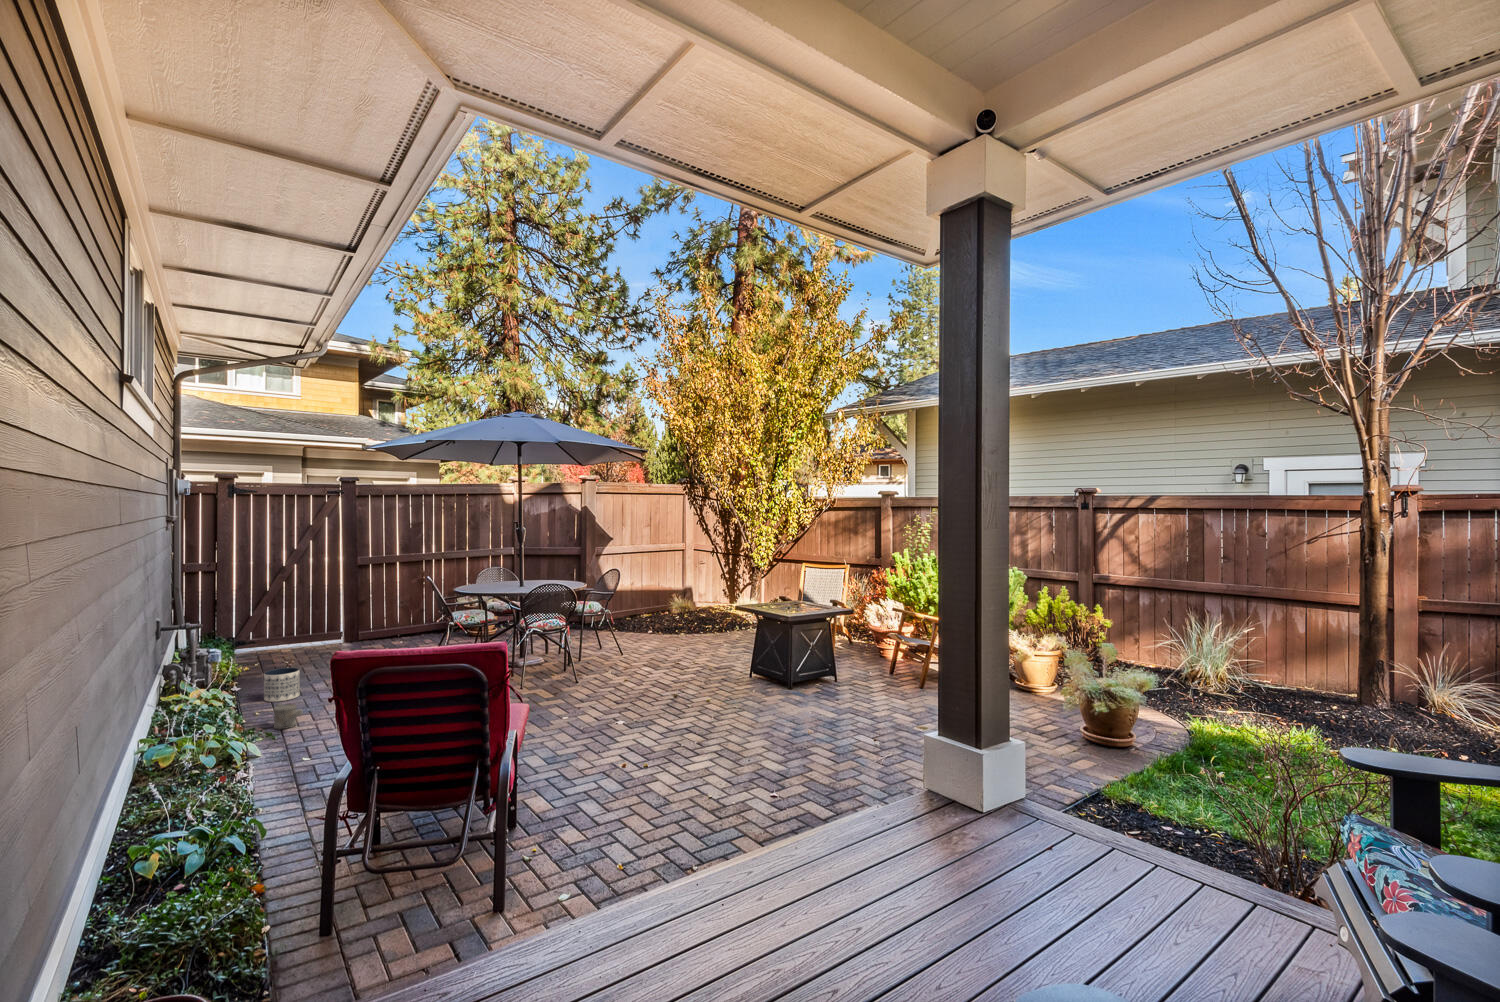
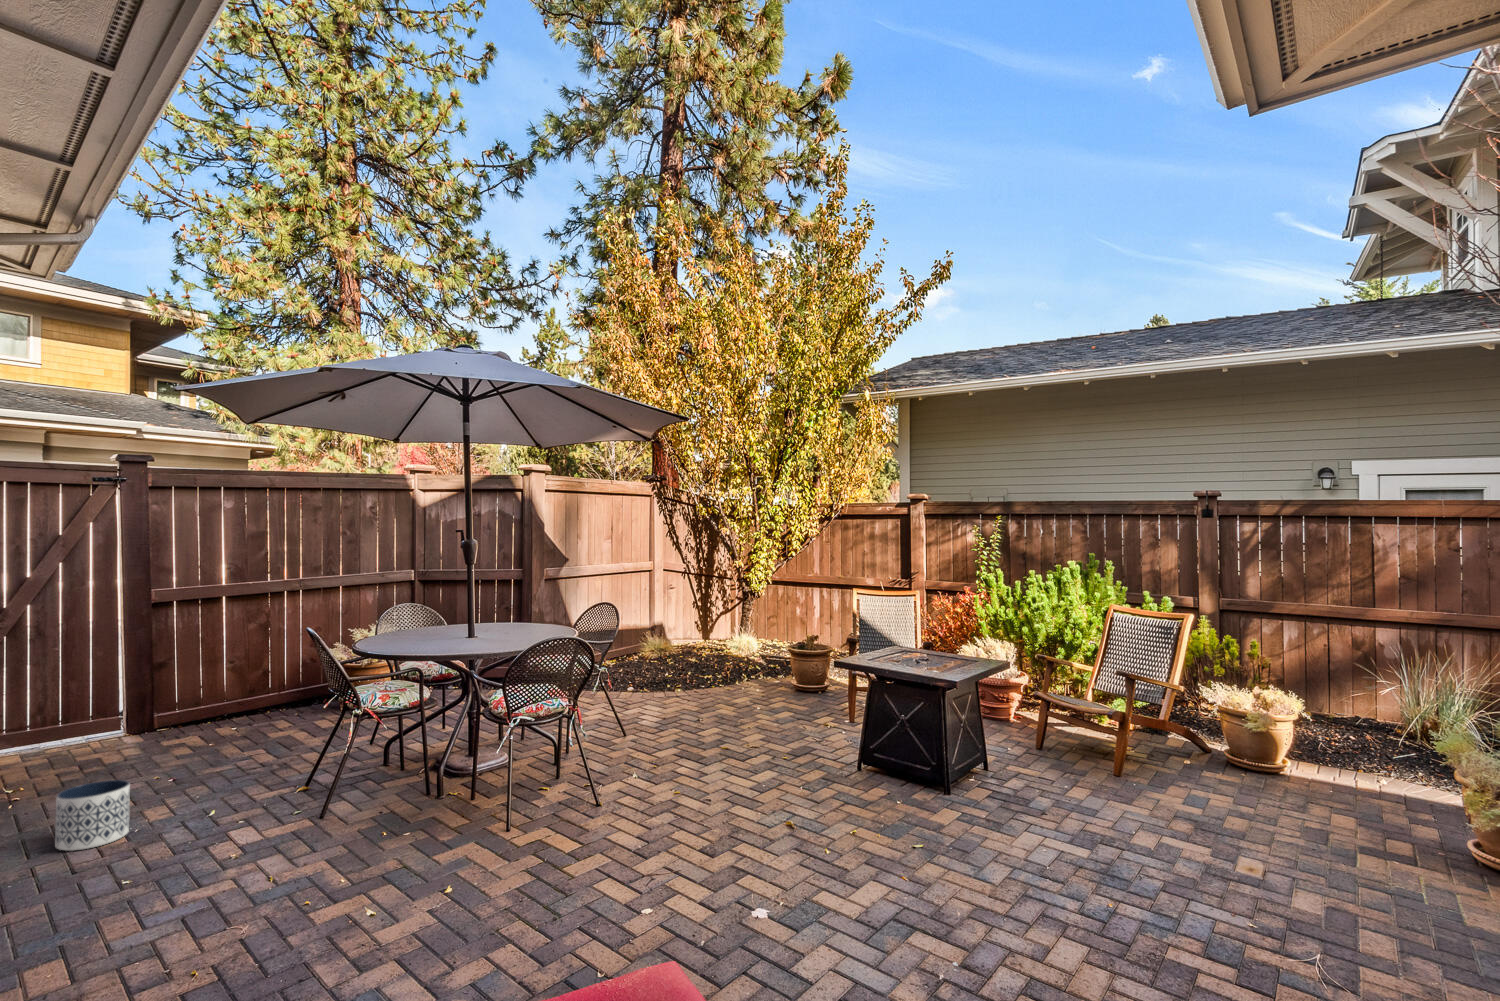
watering can: present [273,704,303,729] -> none [110,856,185,914]

